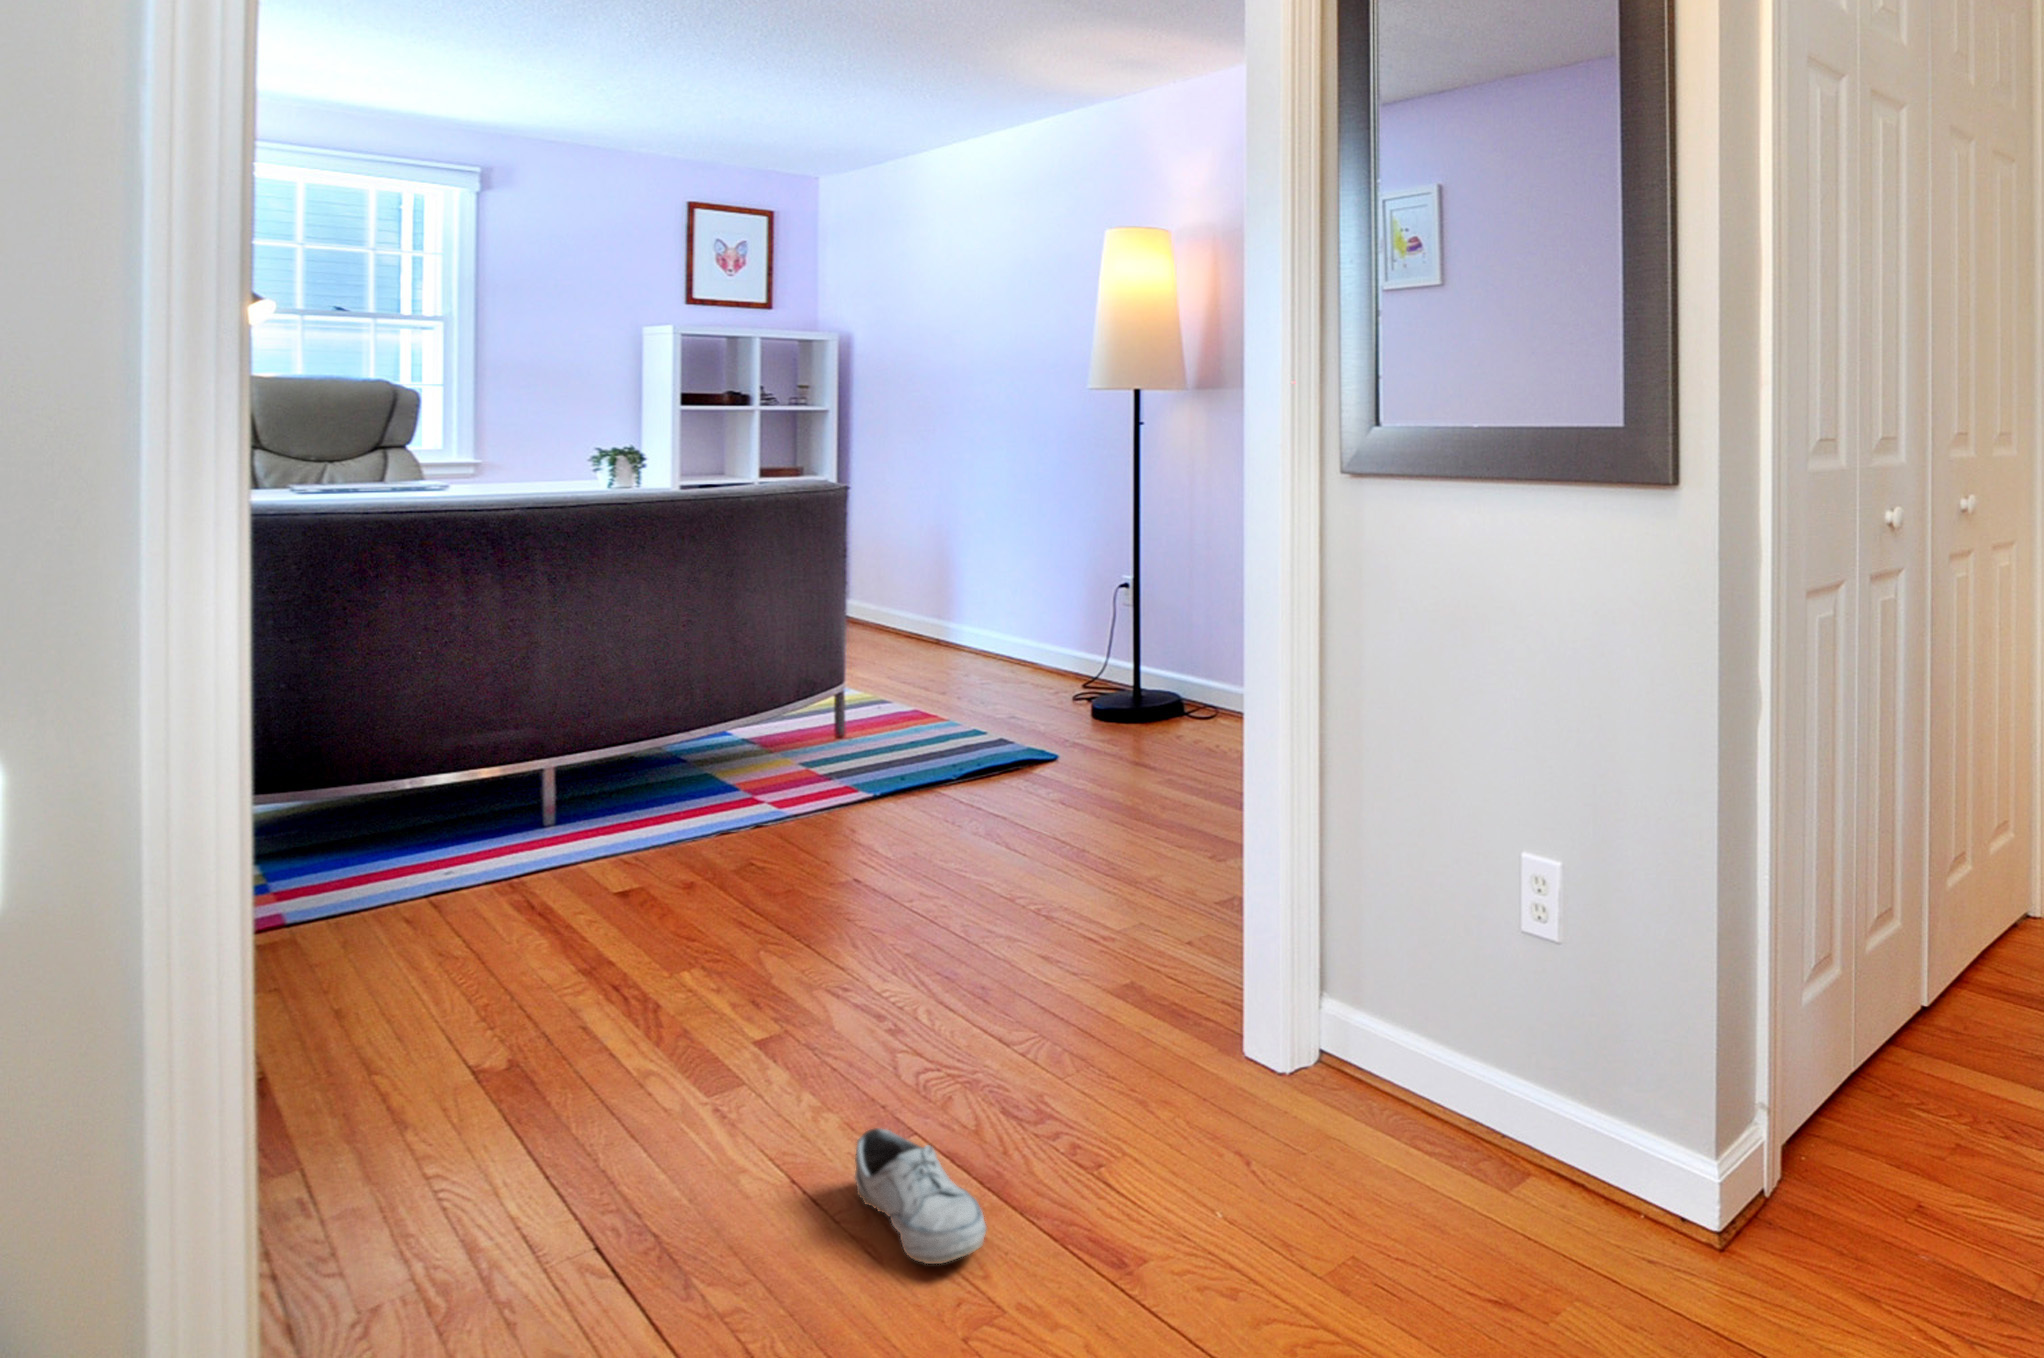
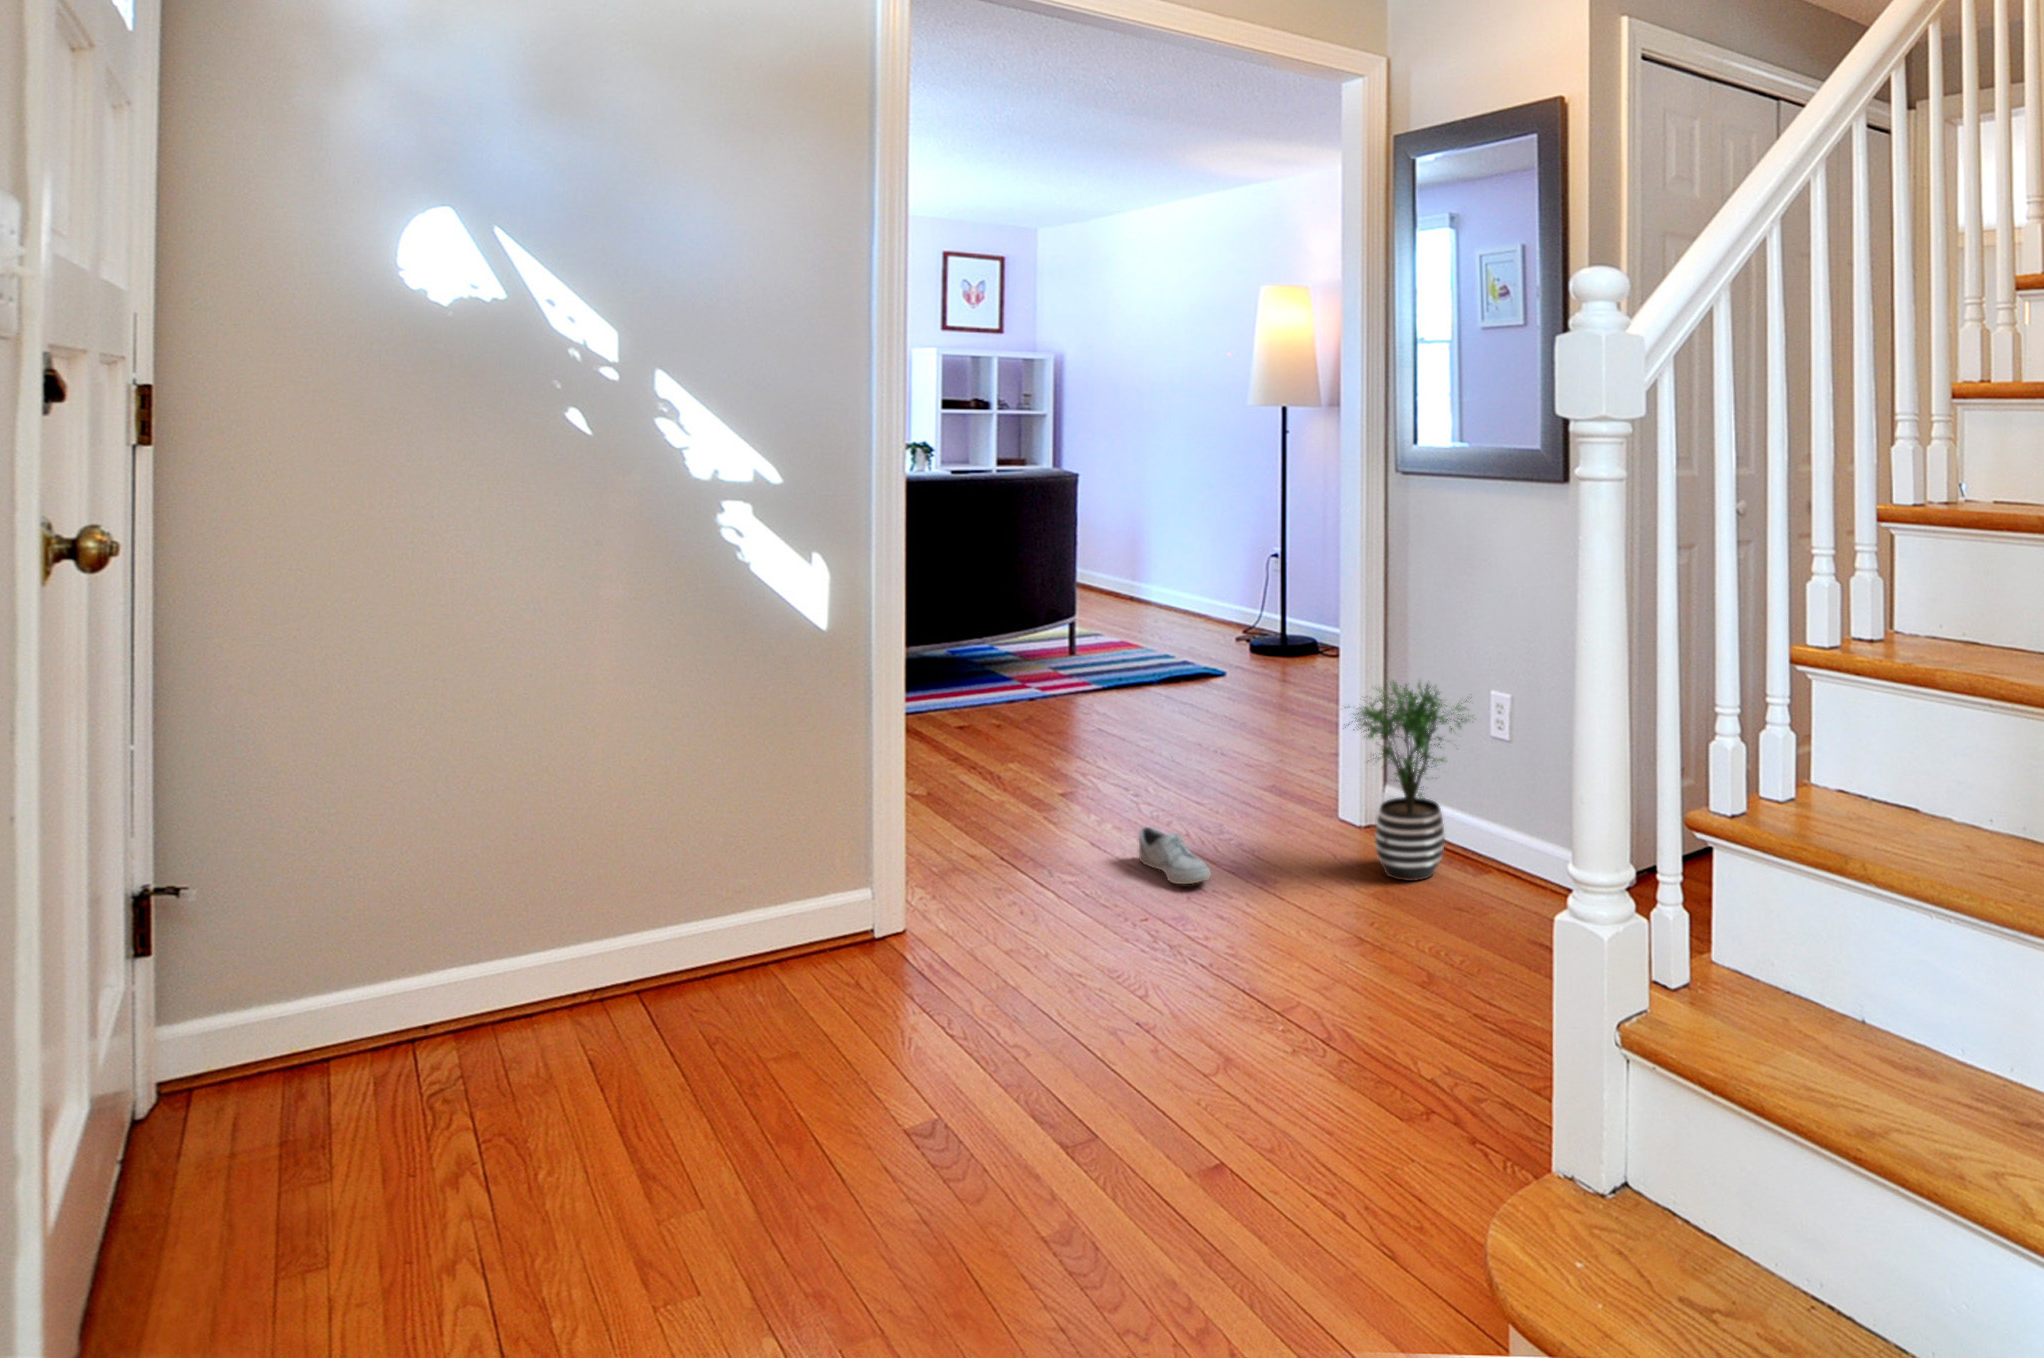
potted plant: none [1223,831,1464,1200] -> present [1345,682,1471,881]

